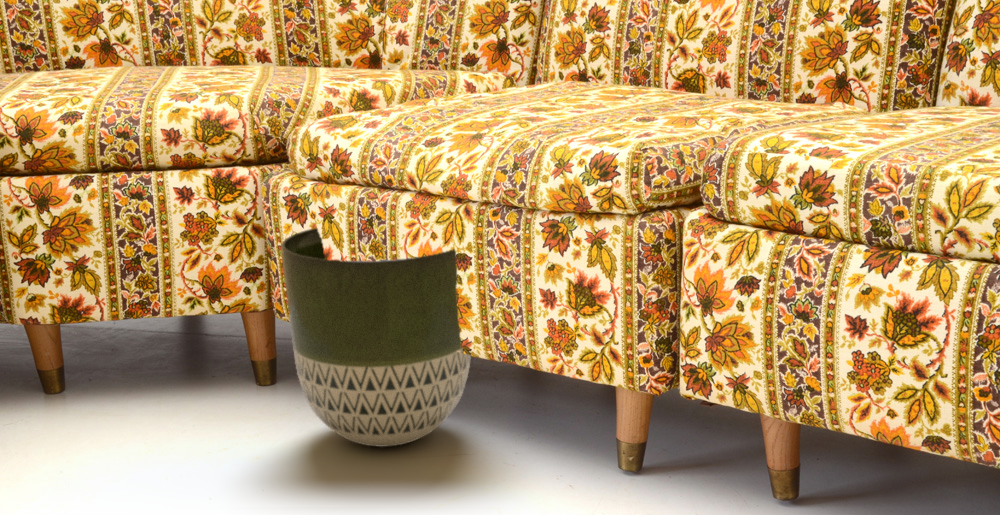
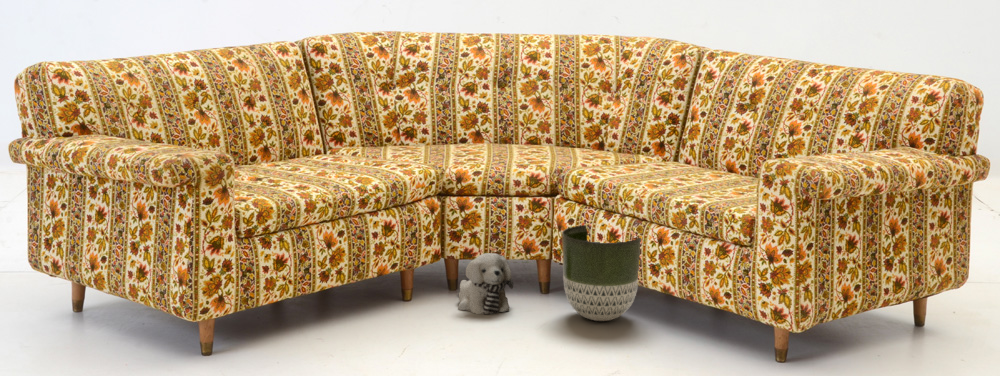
plush toy: none [43,307,180,459] -> present [458,253,513,315]

